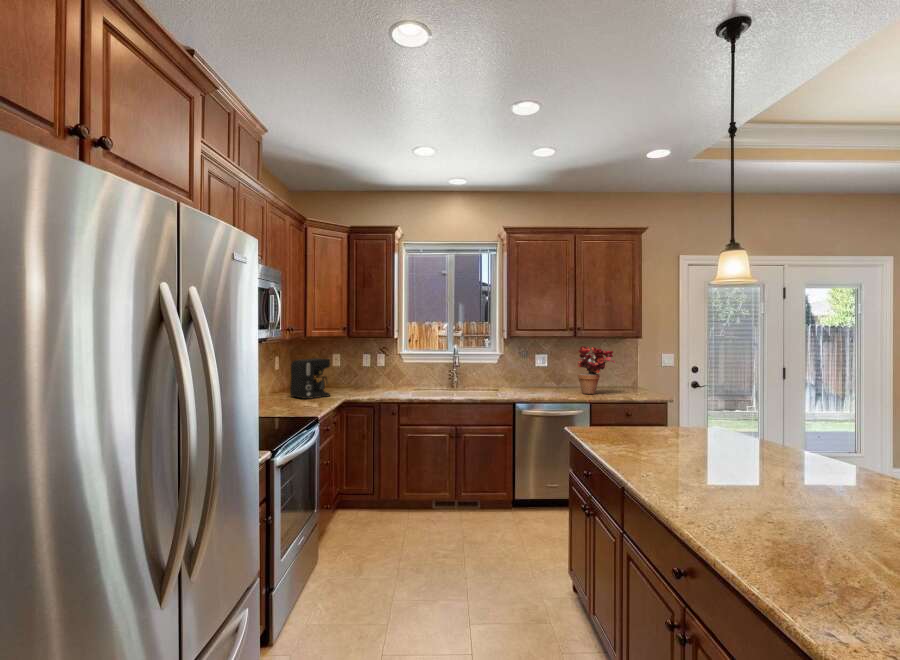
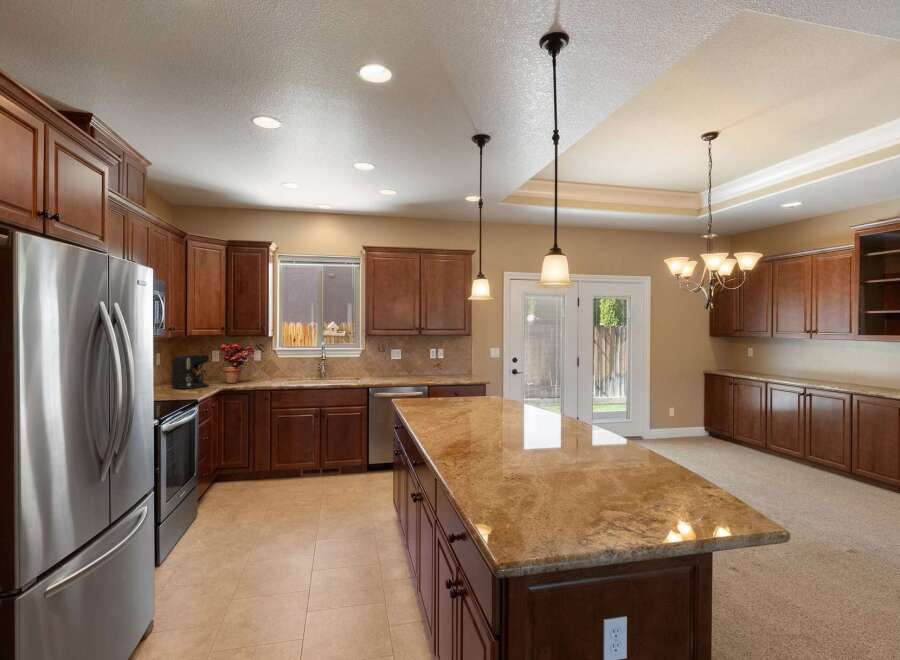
potted plant: present [578,346,615,394] -> present [217,343,255,383]

